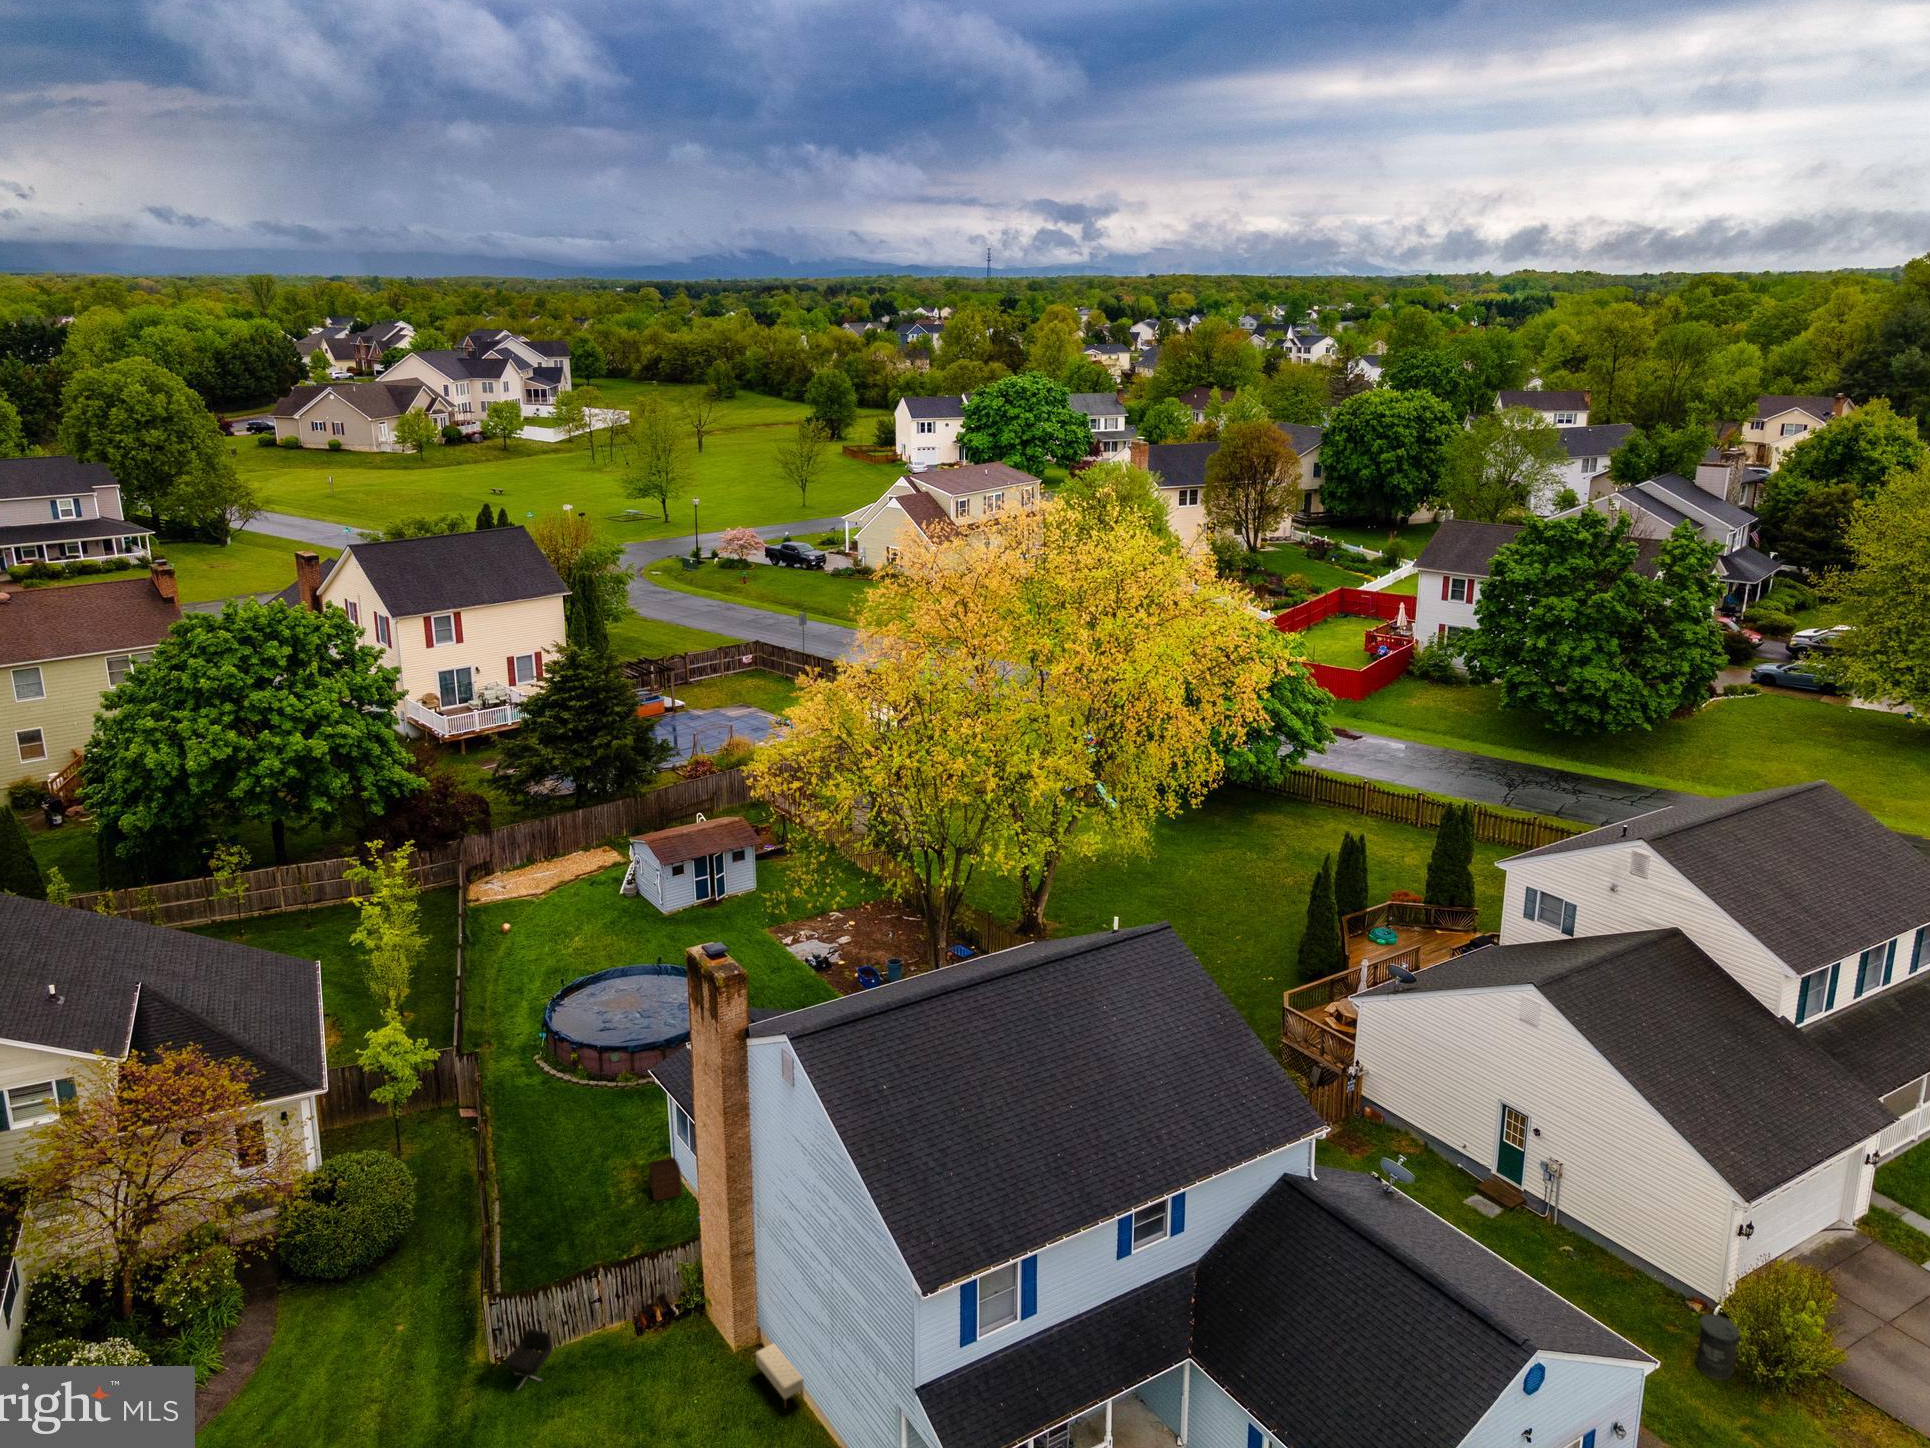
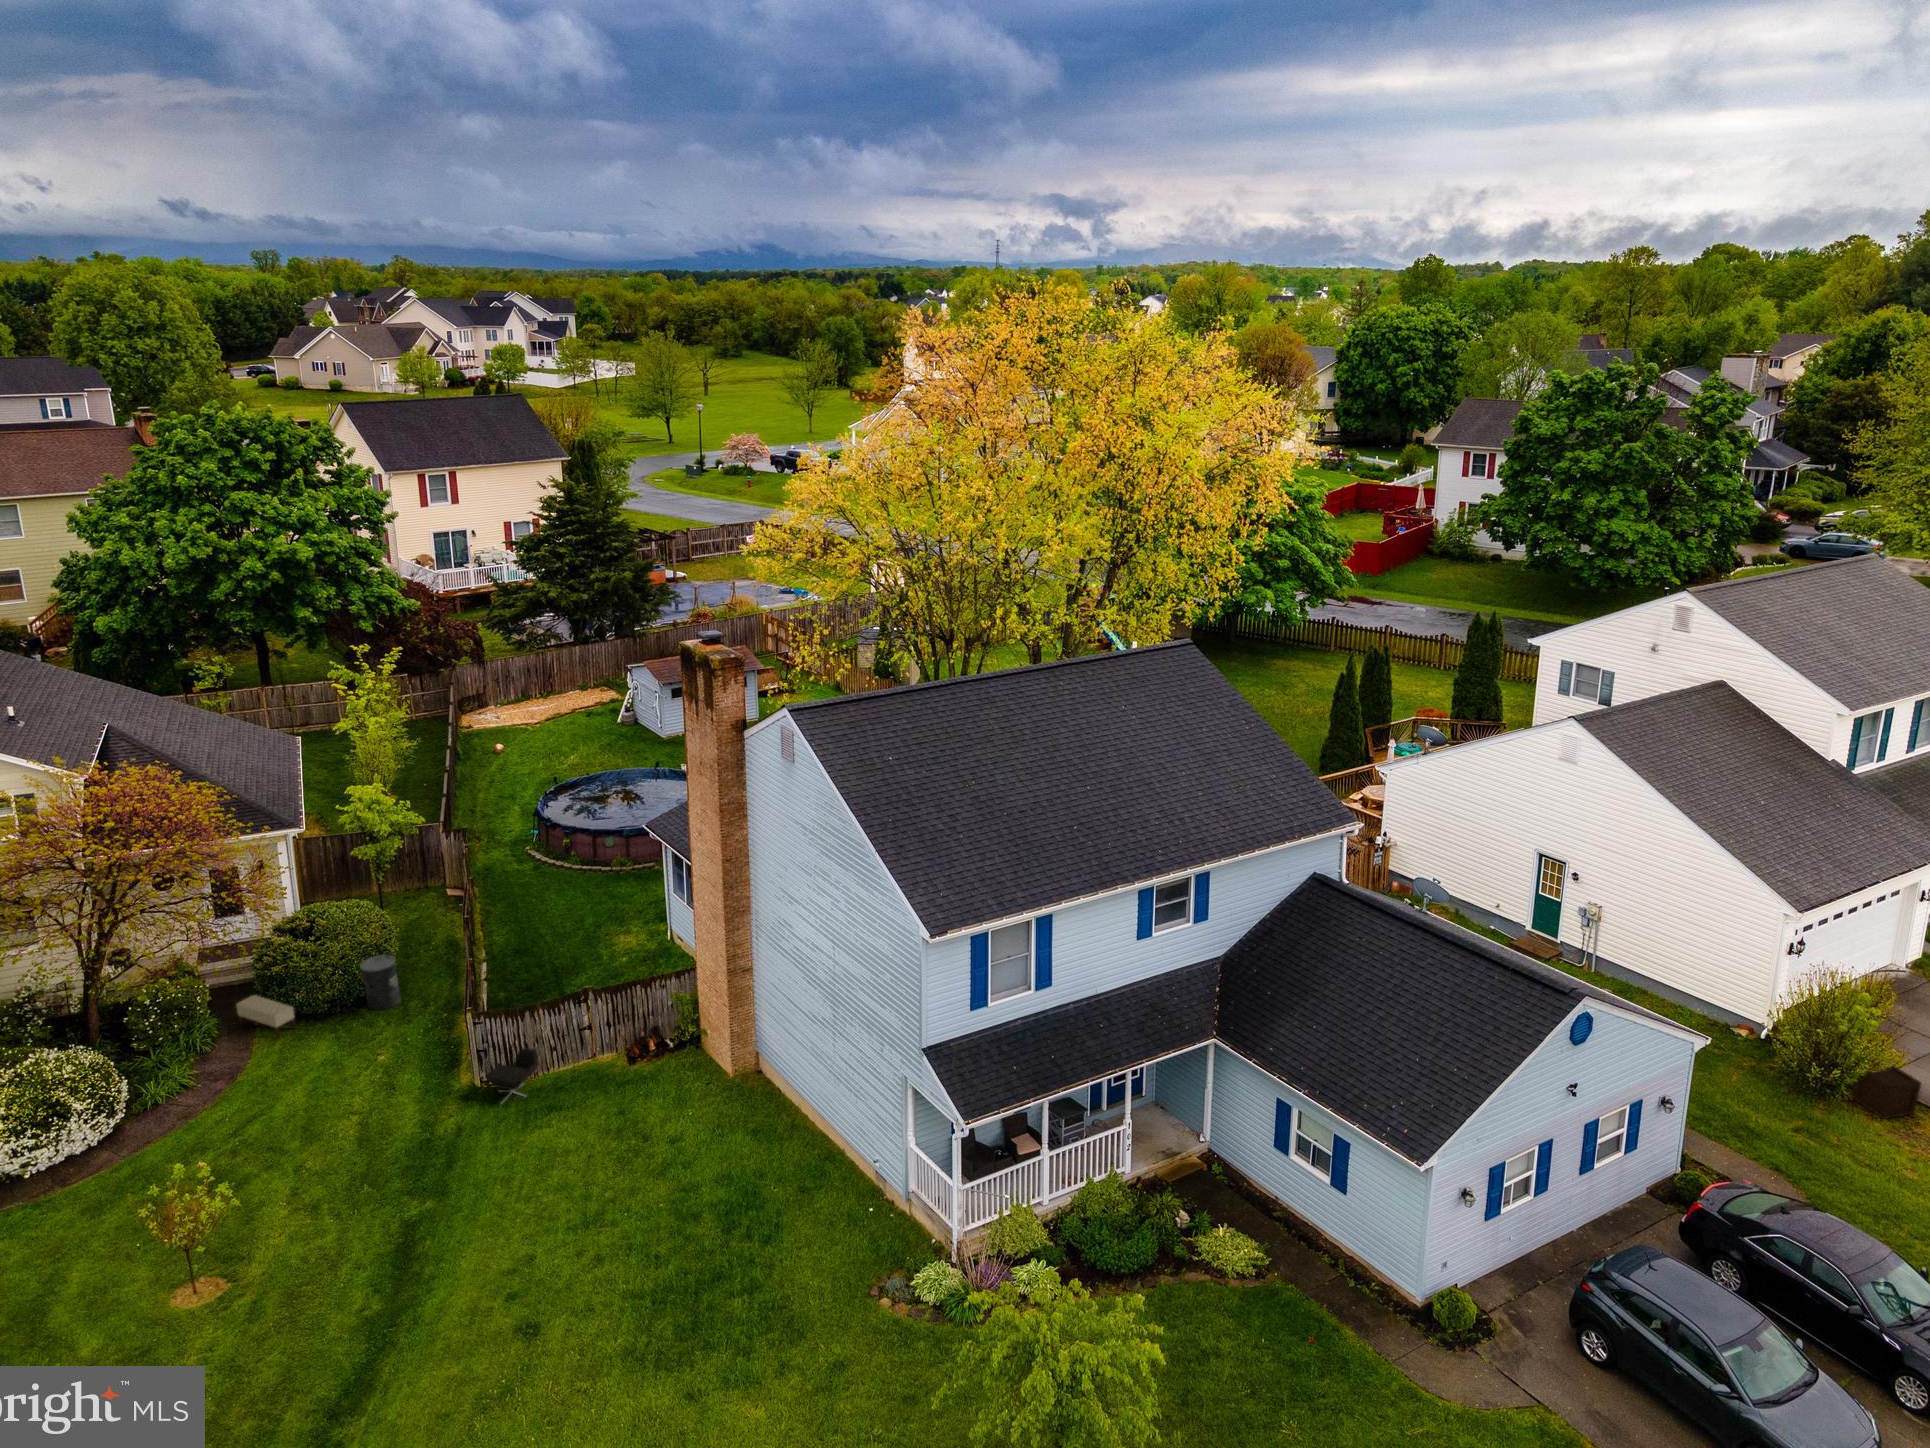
wooden crate: present [649,1157,682,1201] -> present [1853,1066,1921,1119]
trash can: present [1695,1314,1742,1380] -> present [360,955,400,1010]
bench: present [756,1344,804,1408] -> present [236,995,295,1037]

